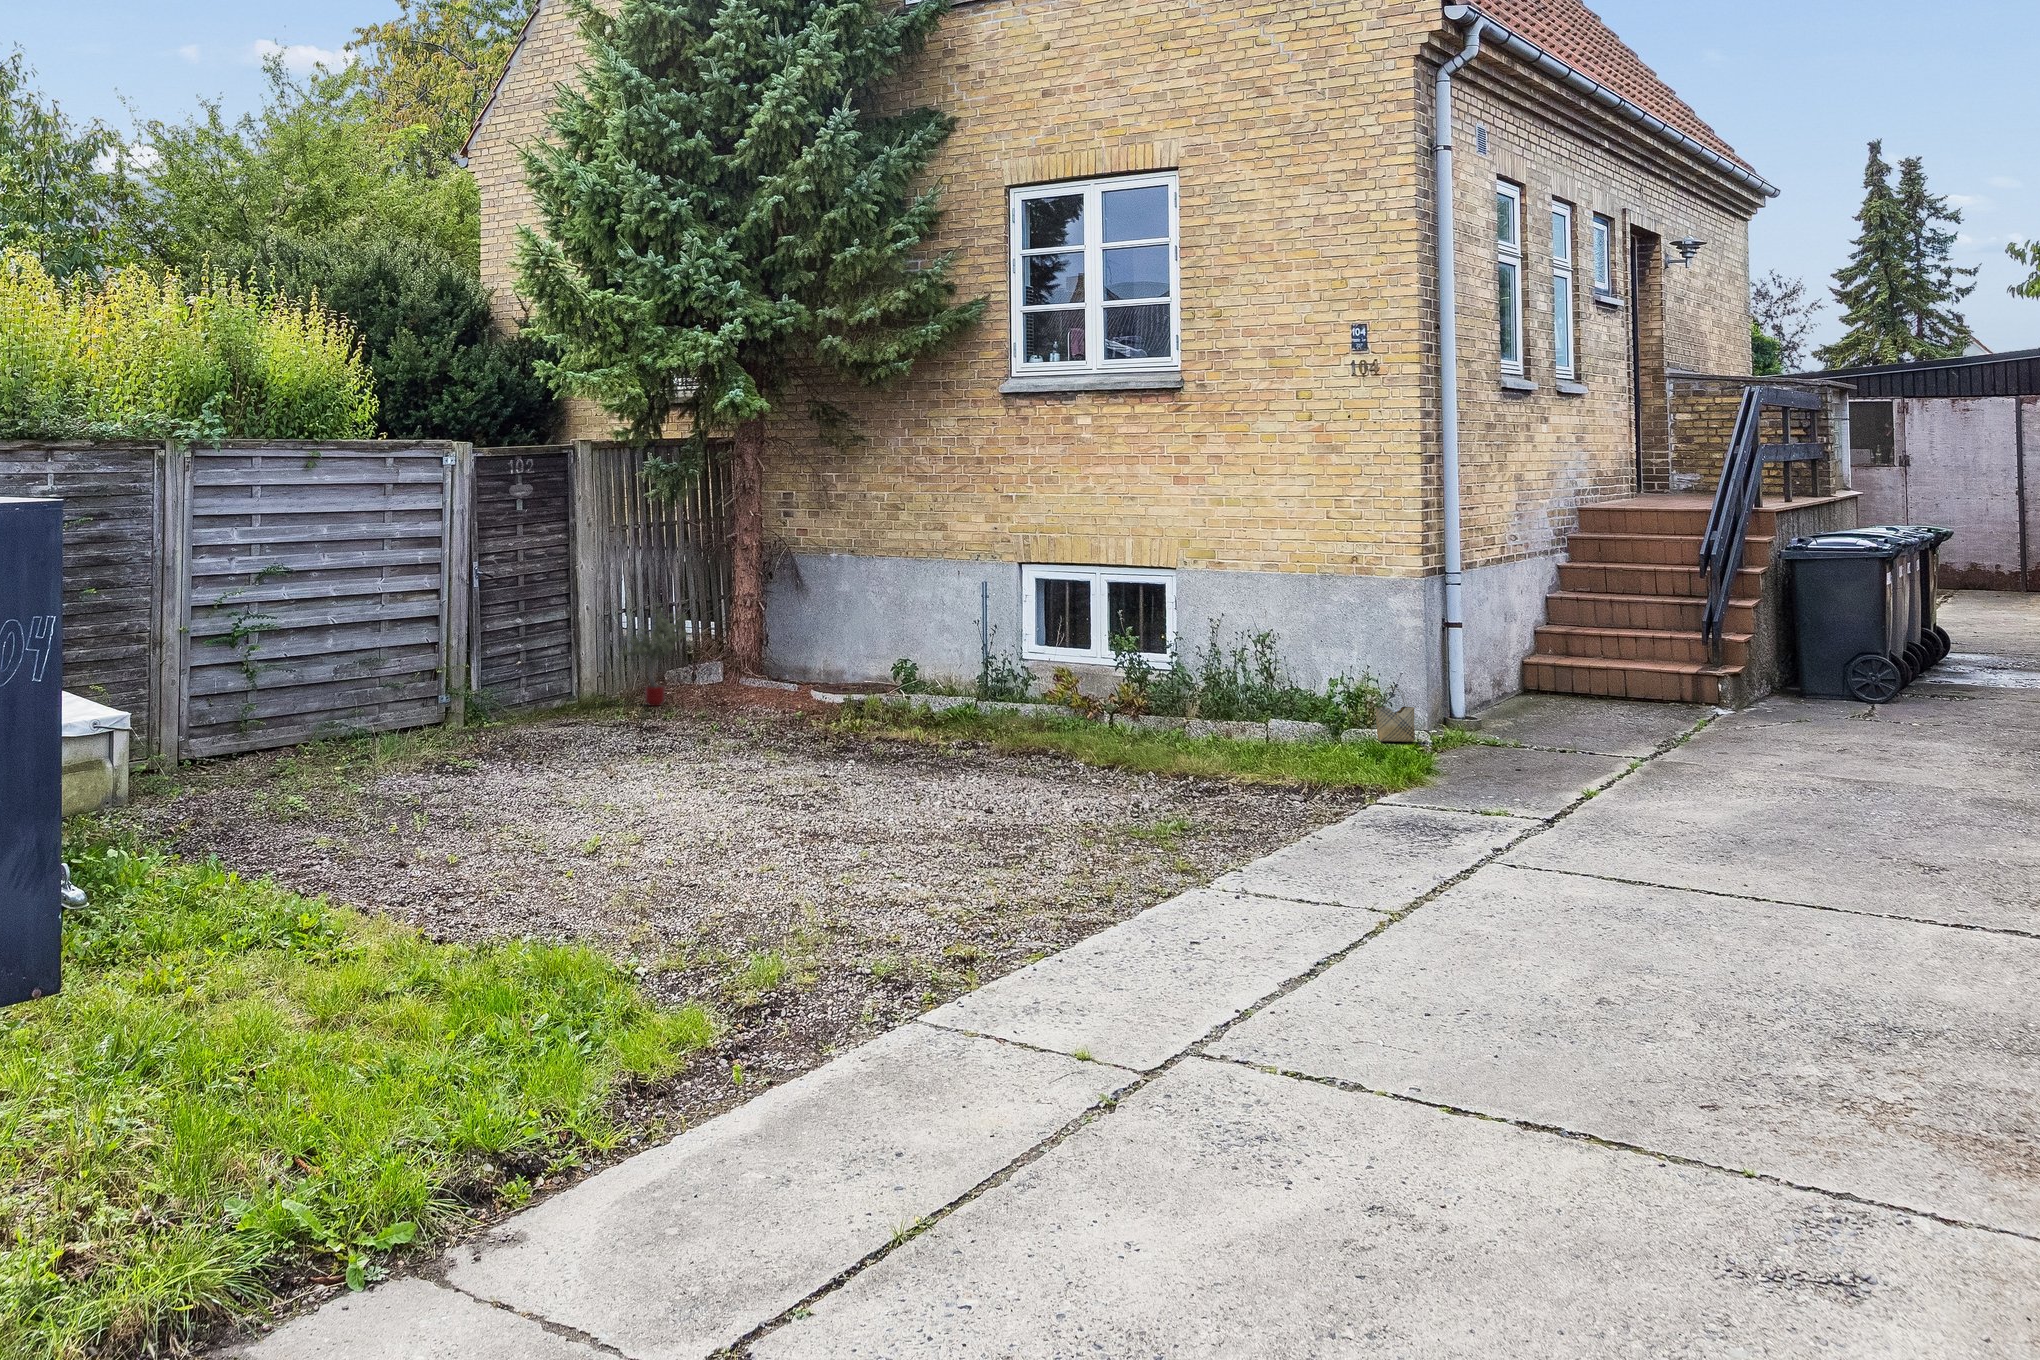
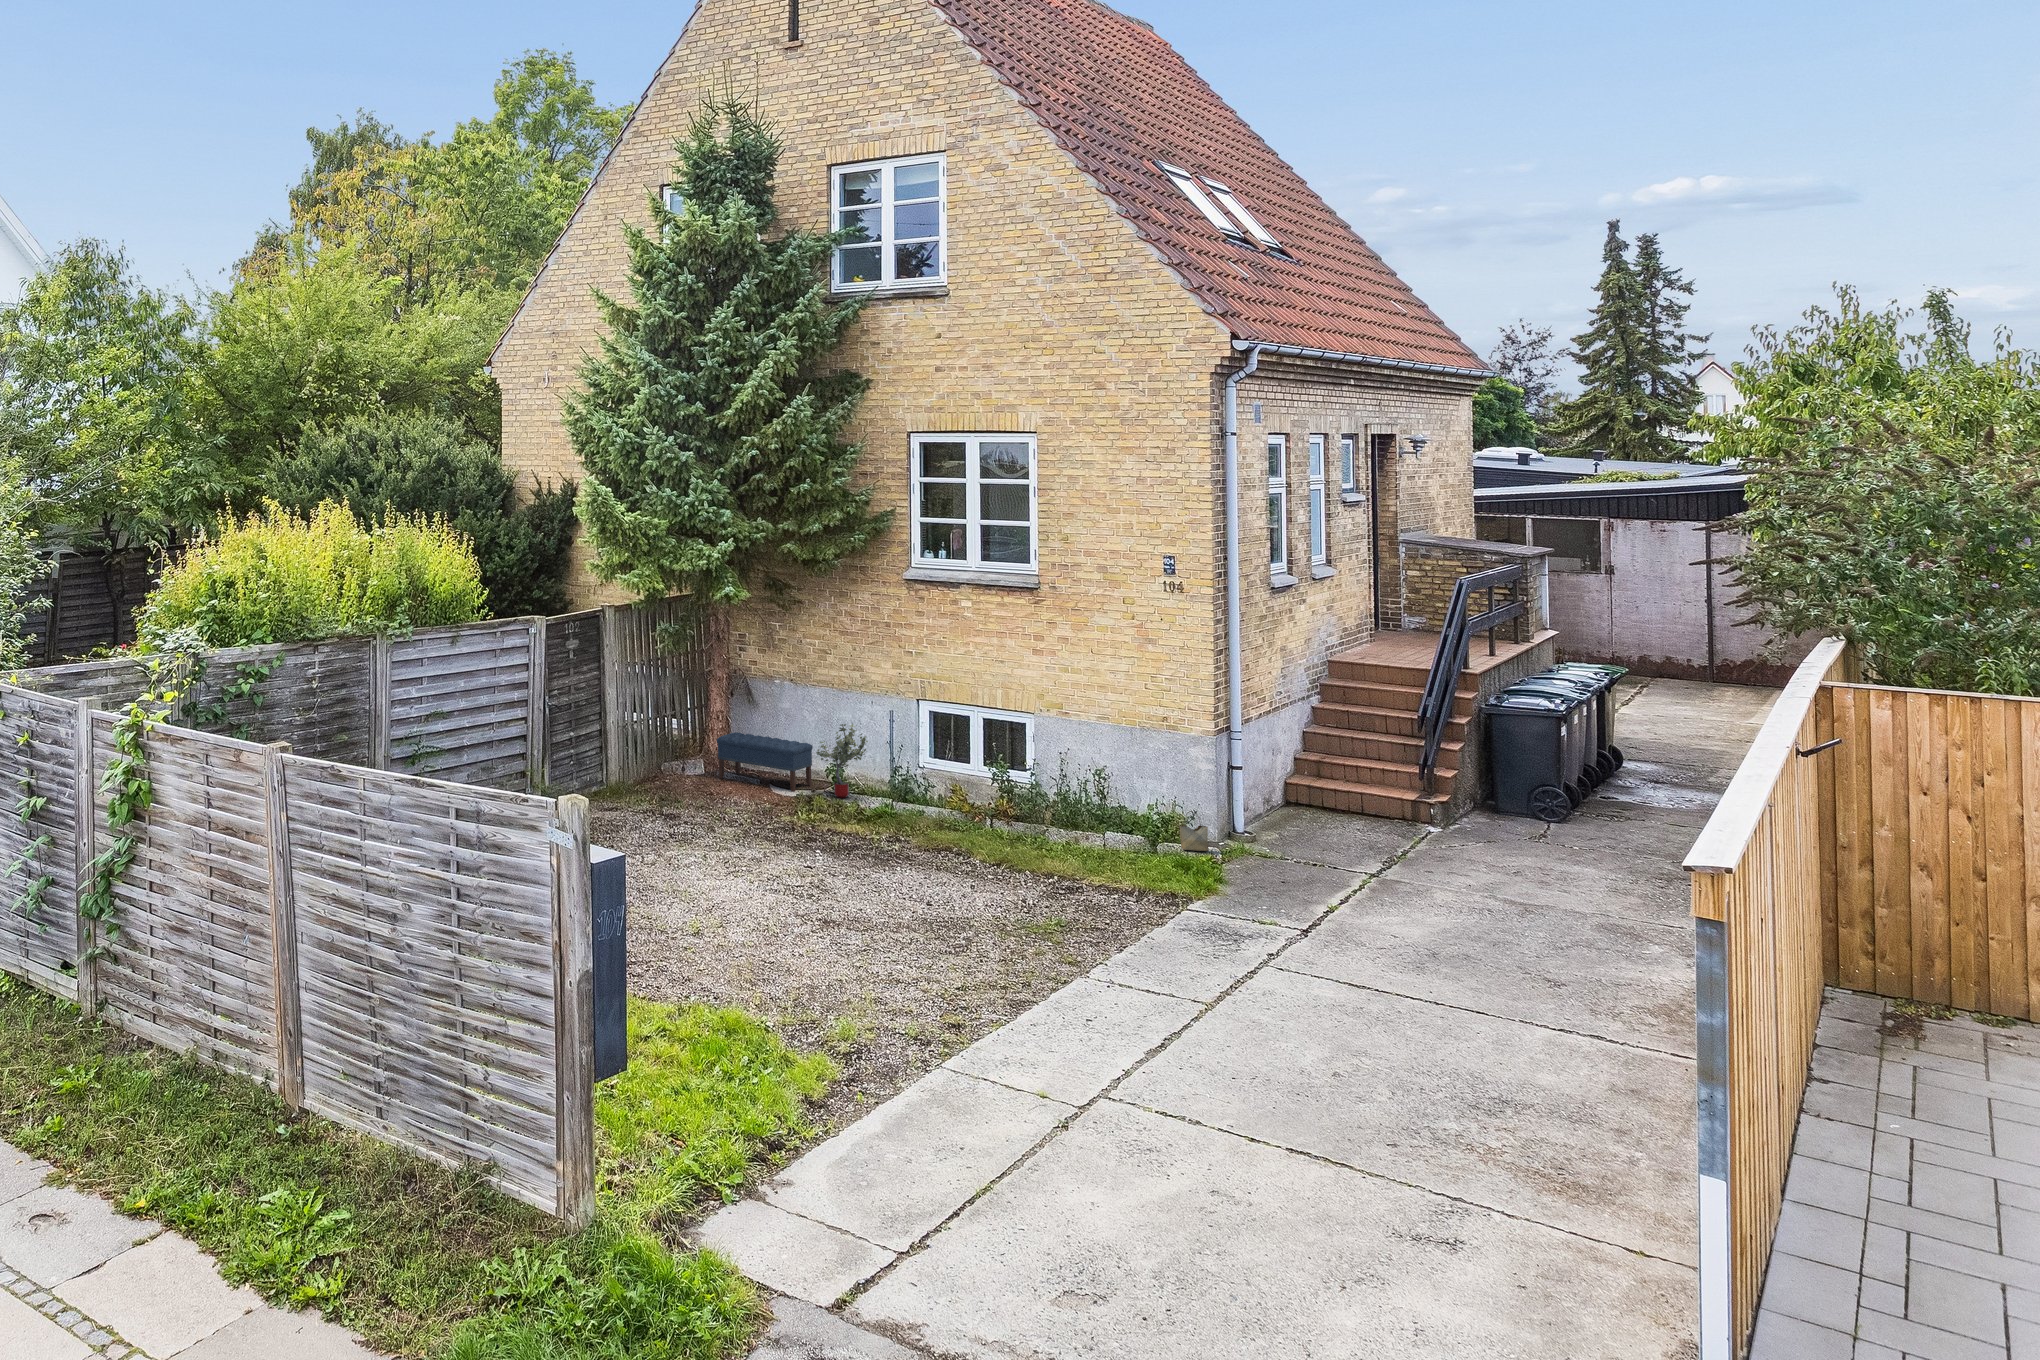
potted tree: present [622,603,687,706] -> present [816,724,868,798]
bench: none [752,632,884,705] -> present [717,732,813,792]

